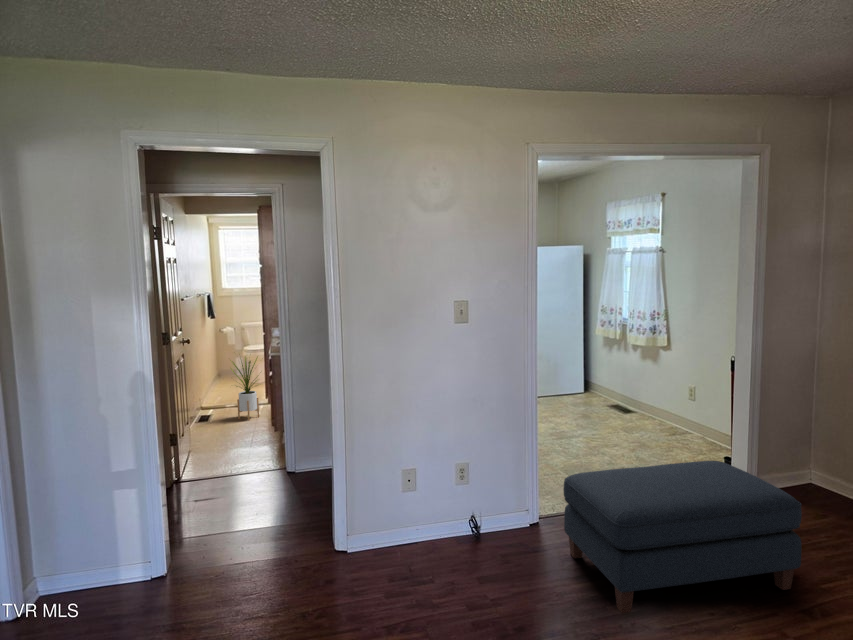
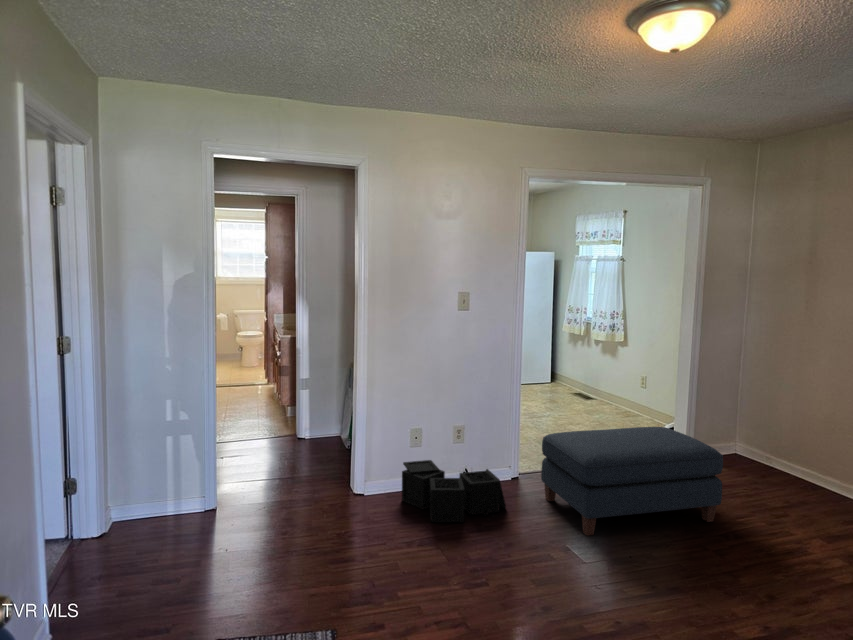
house plant: present [231,357,259,420] -> none [235,334,269,398]
storage bin: none [390,506,520,593] -> present [402,460,506,522]

